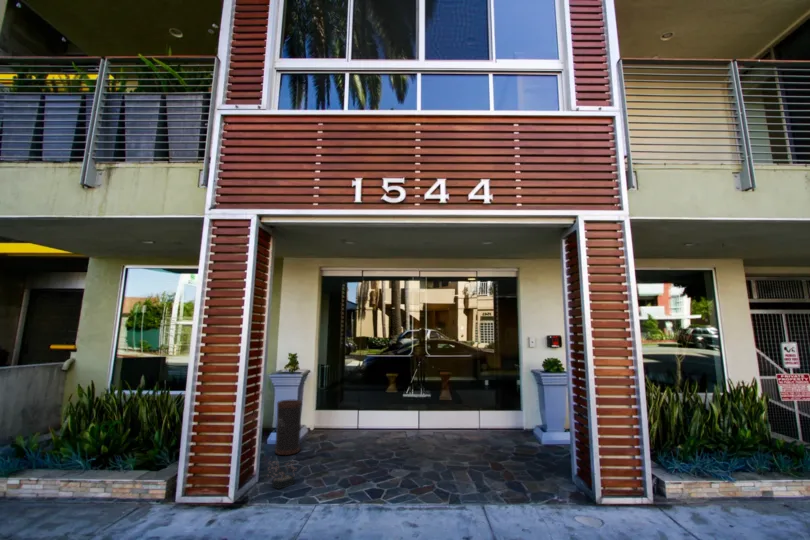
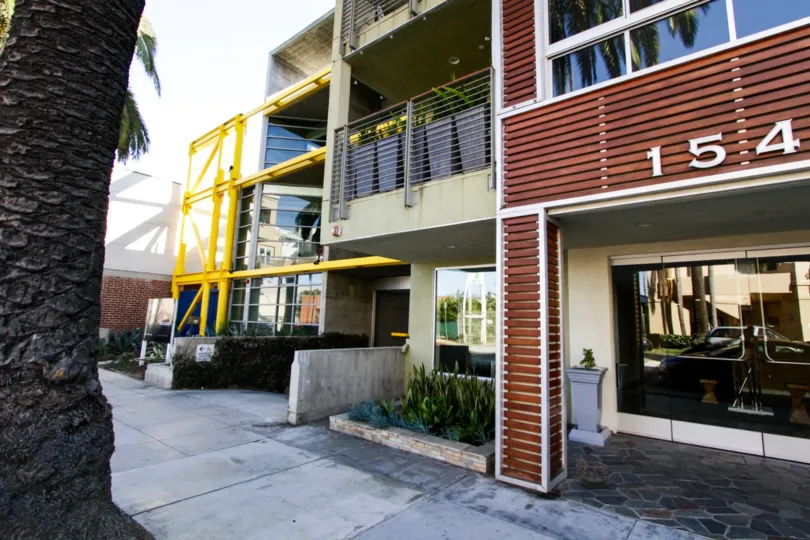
trash can: present [275,399,302,455] -> none [580,399,610,459]

